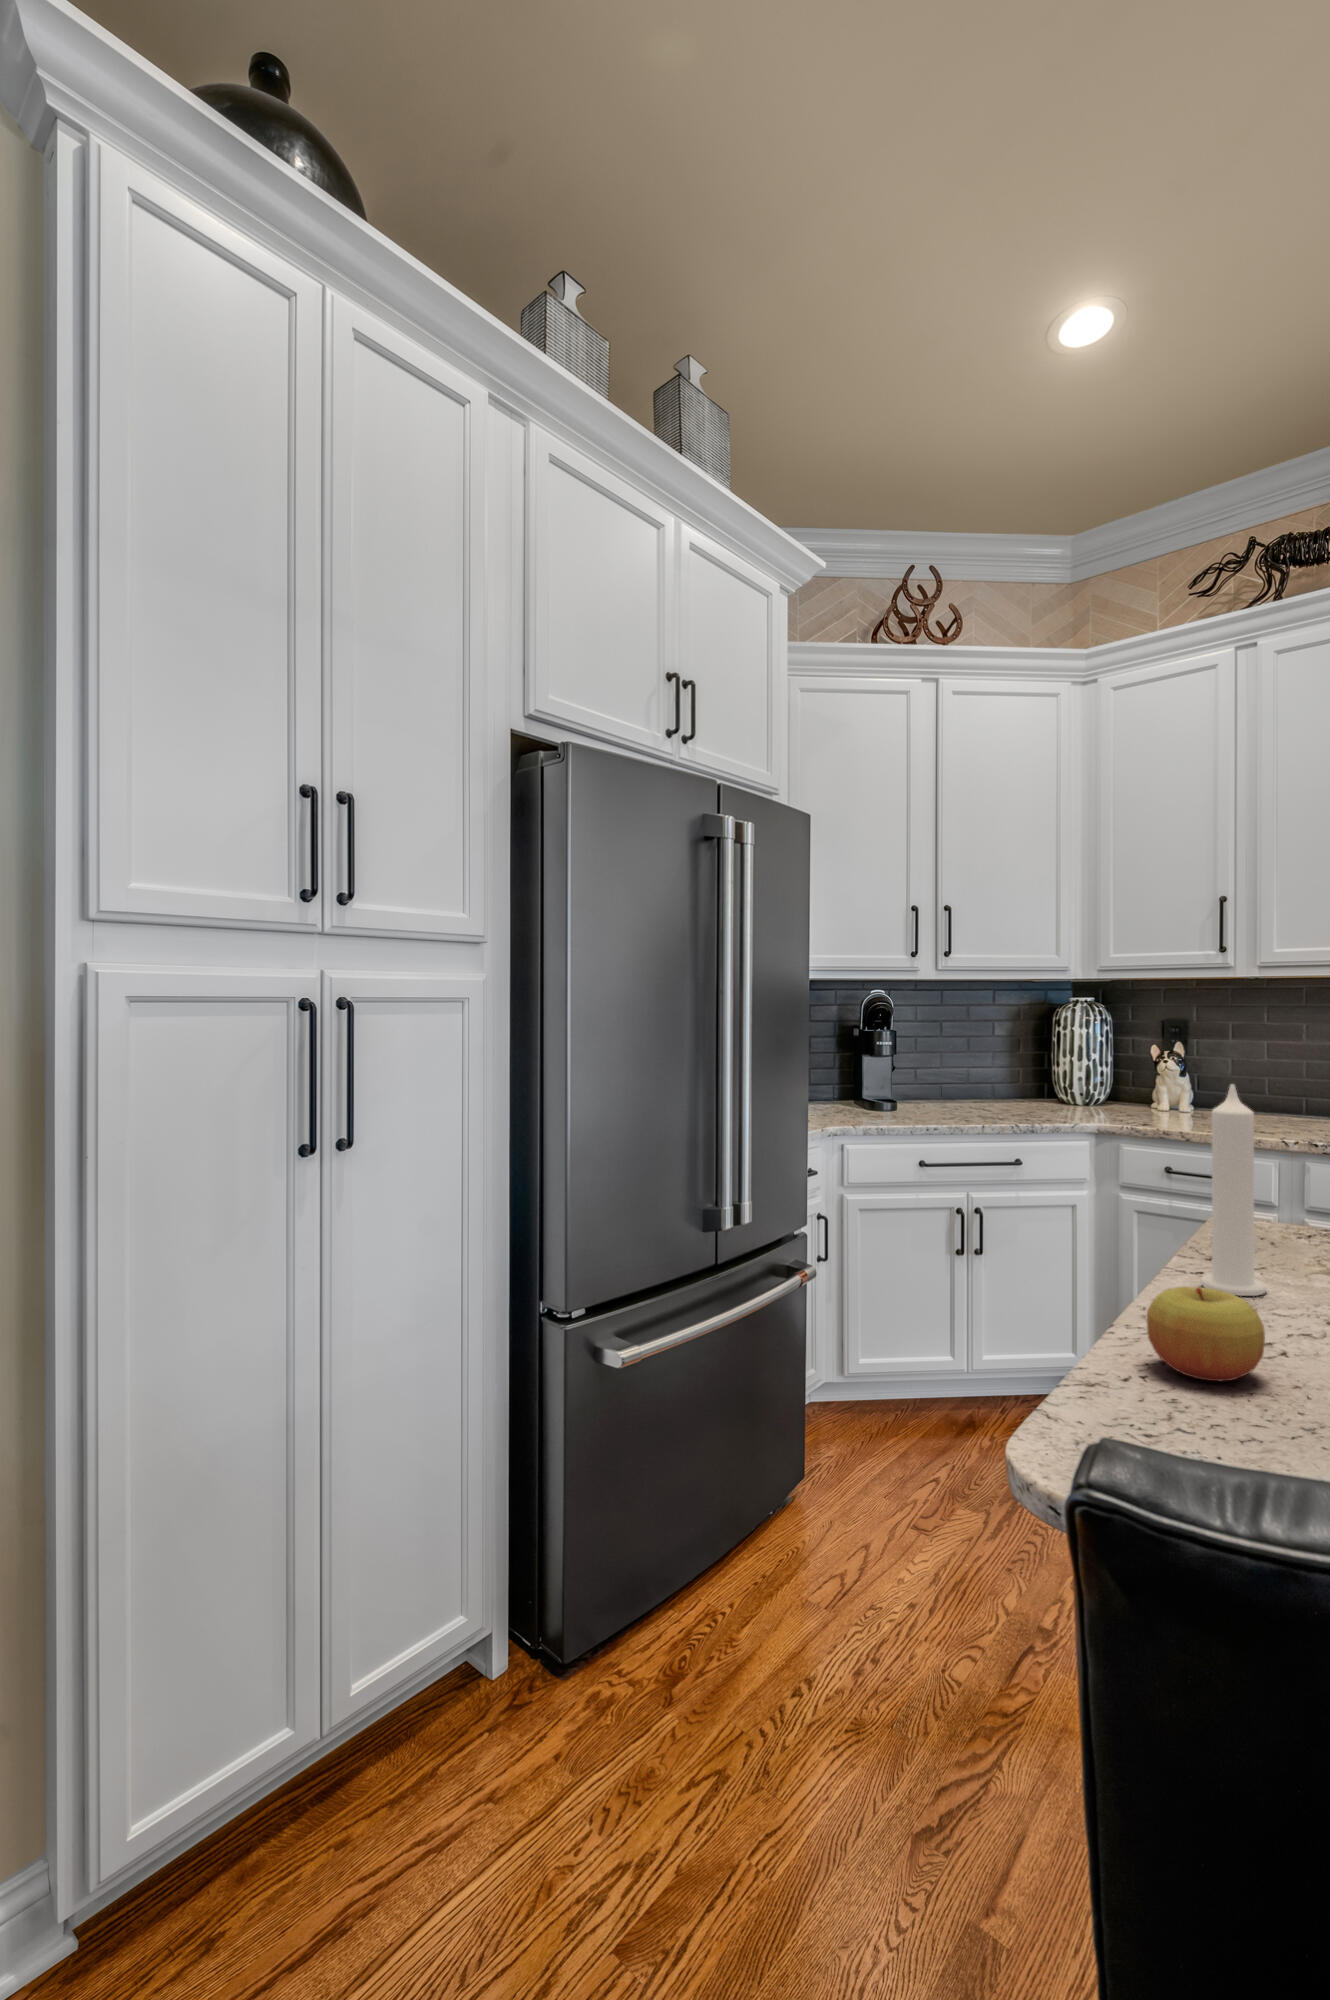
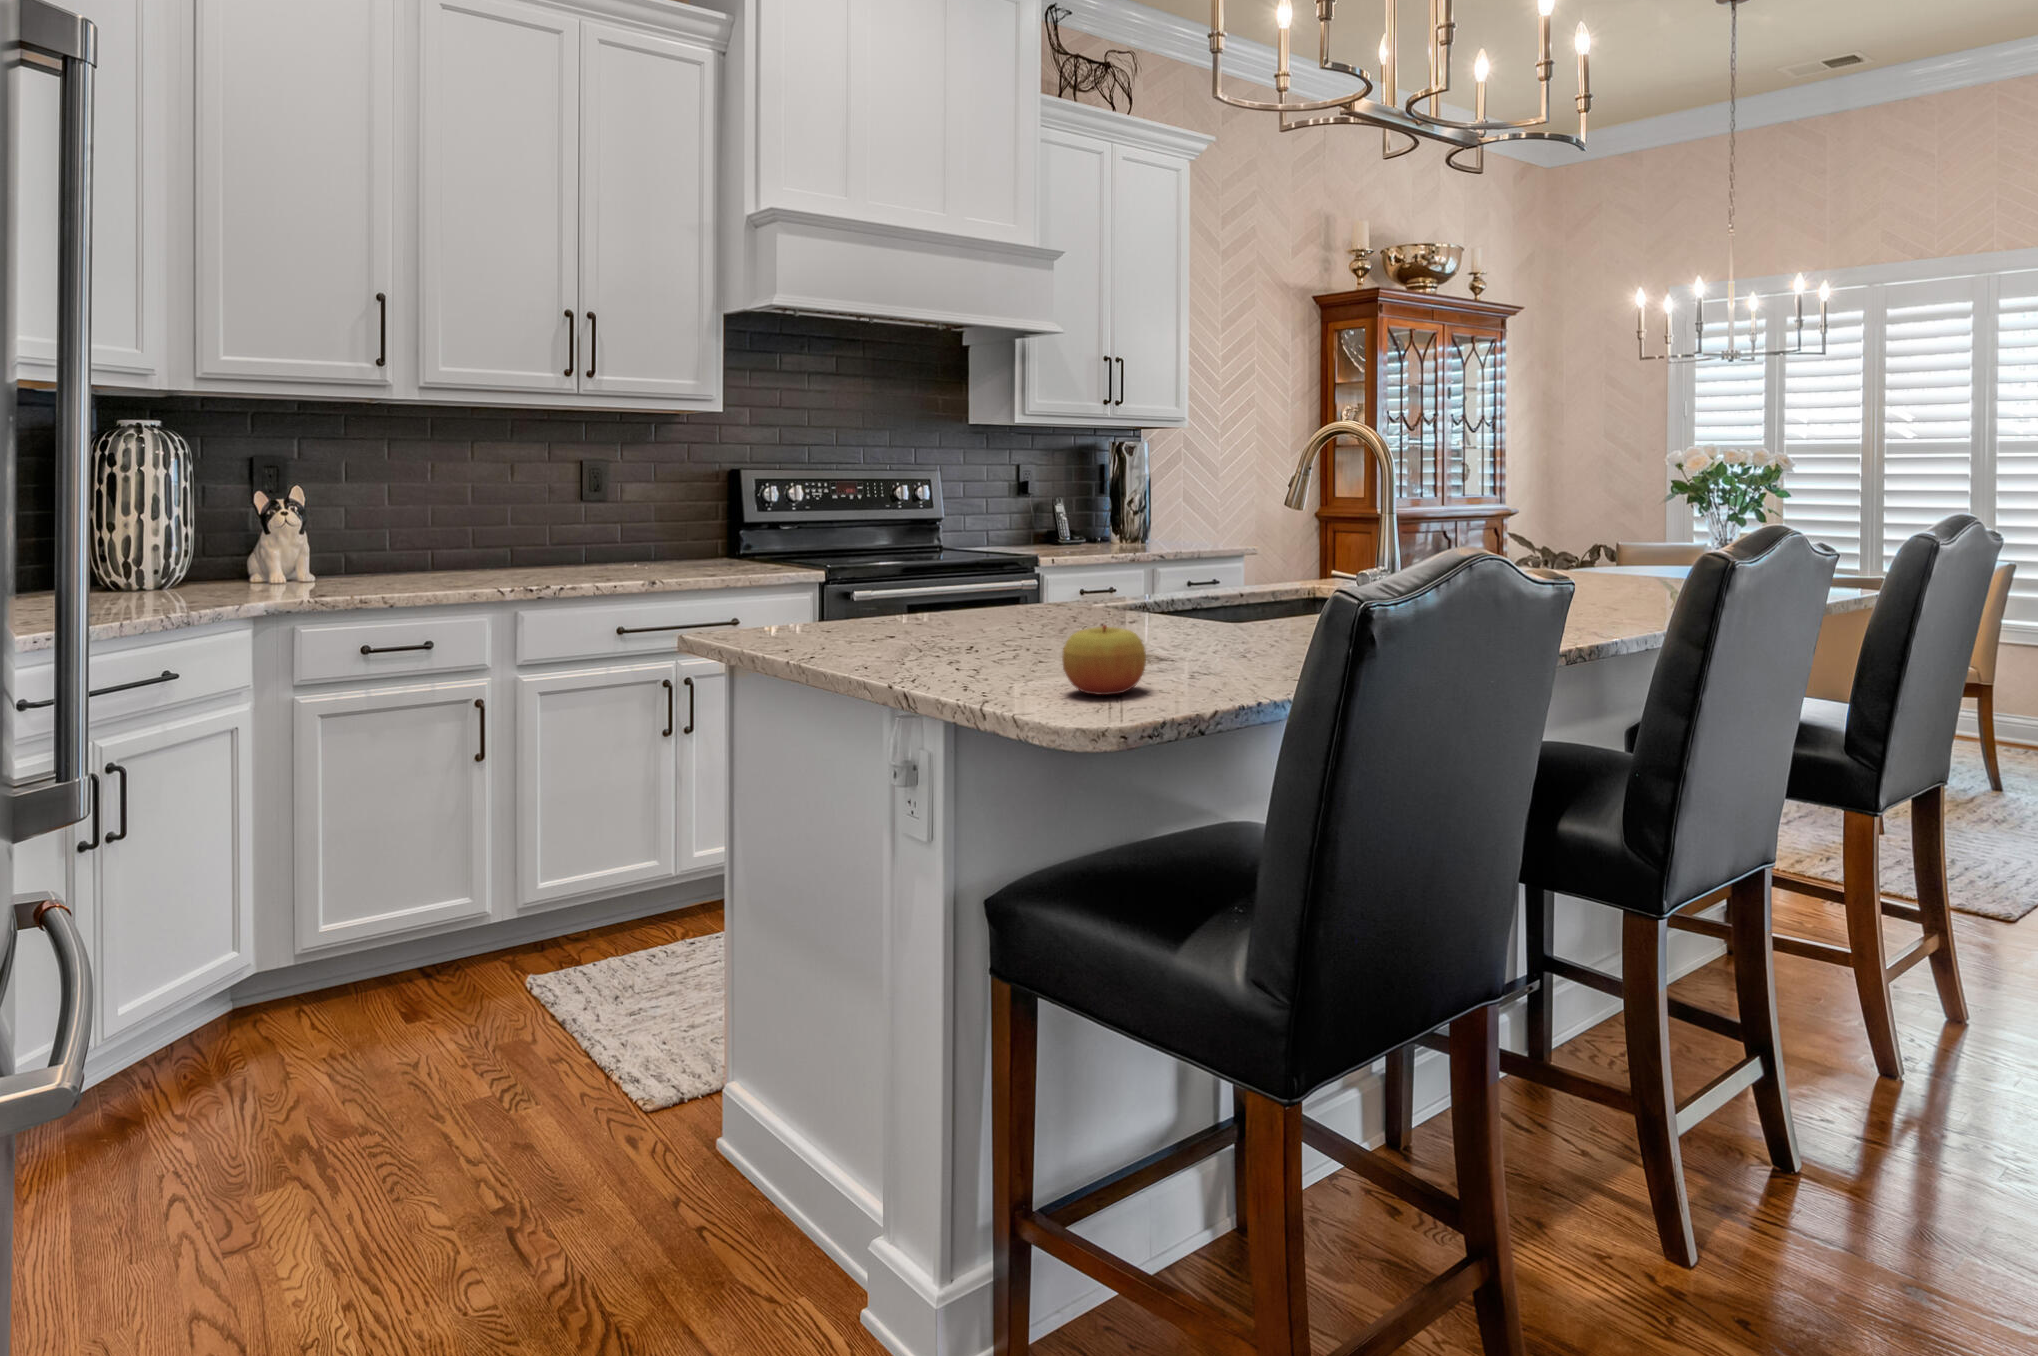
candle: present [1201,1084,1267,1296] -> none [915,479,968,666]

